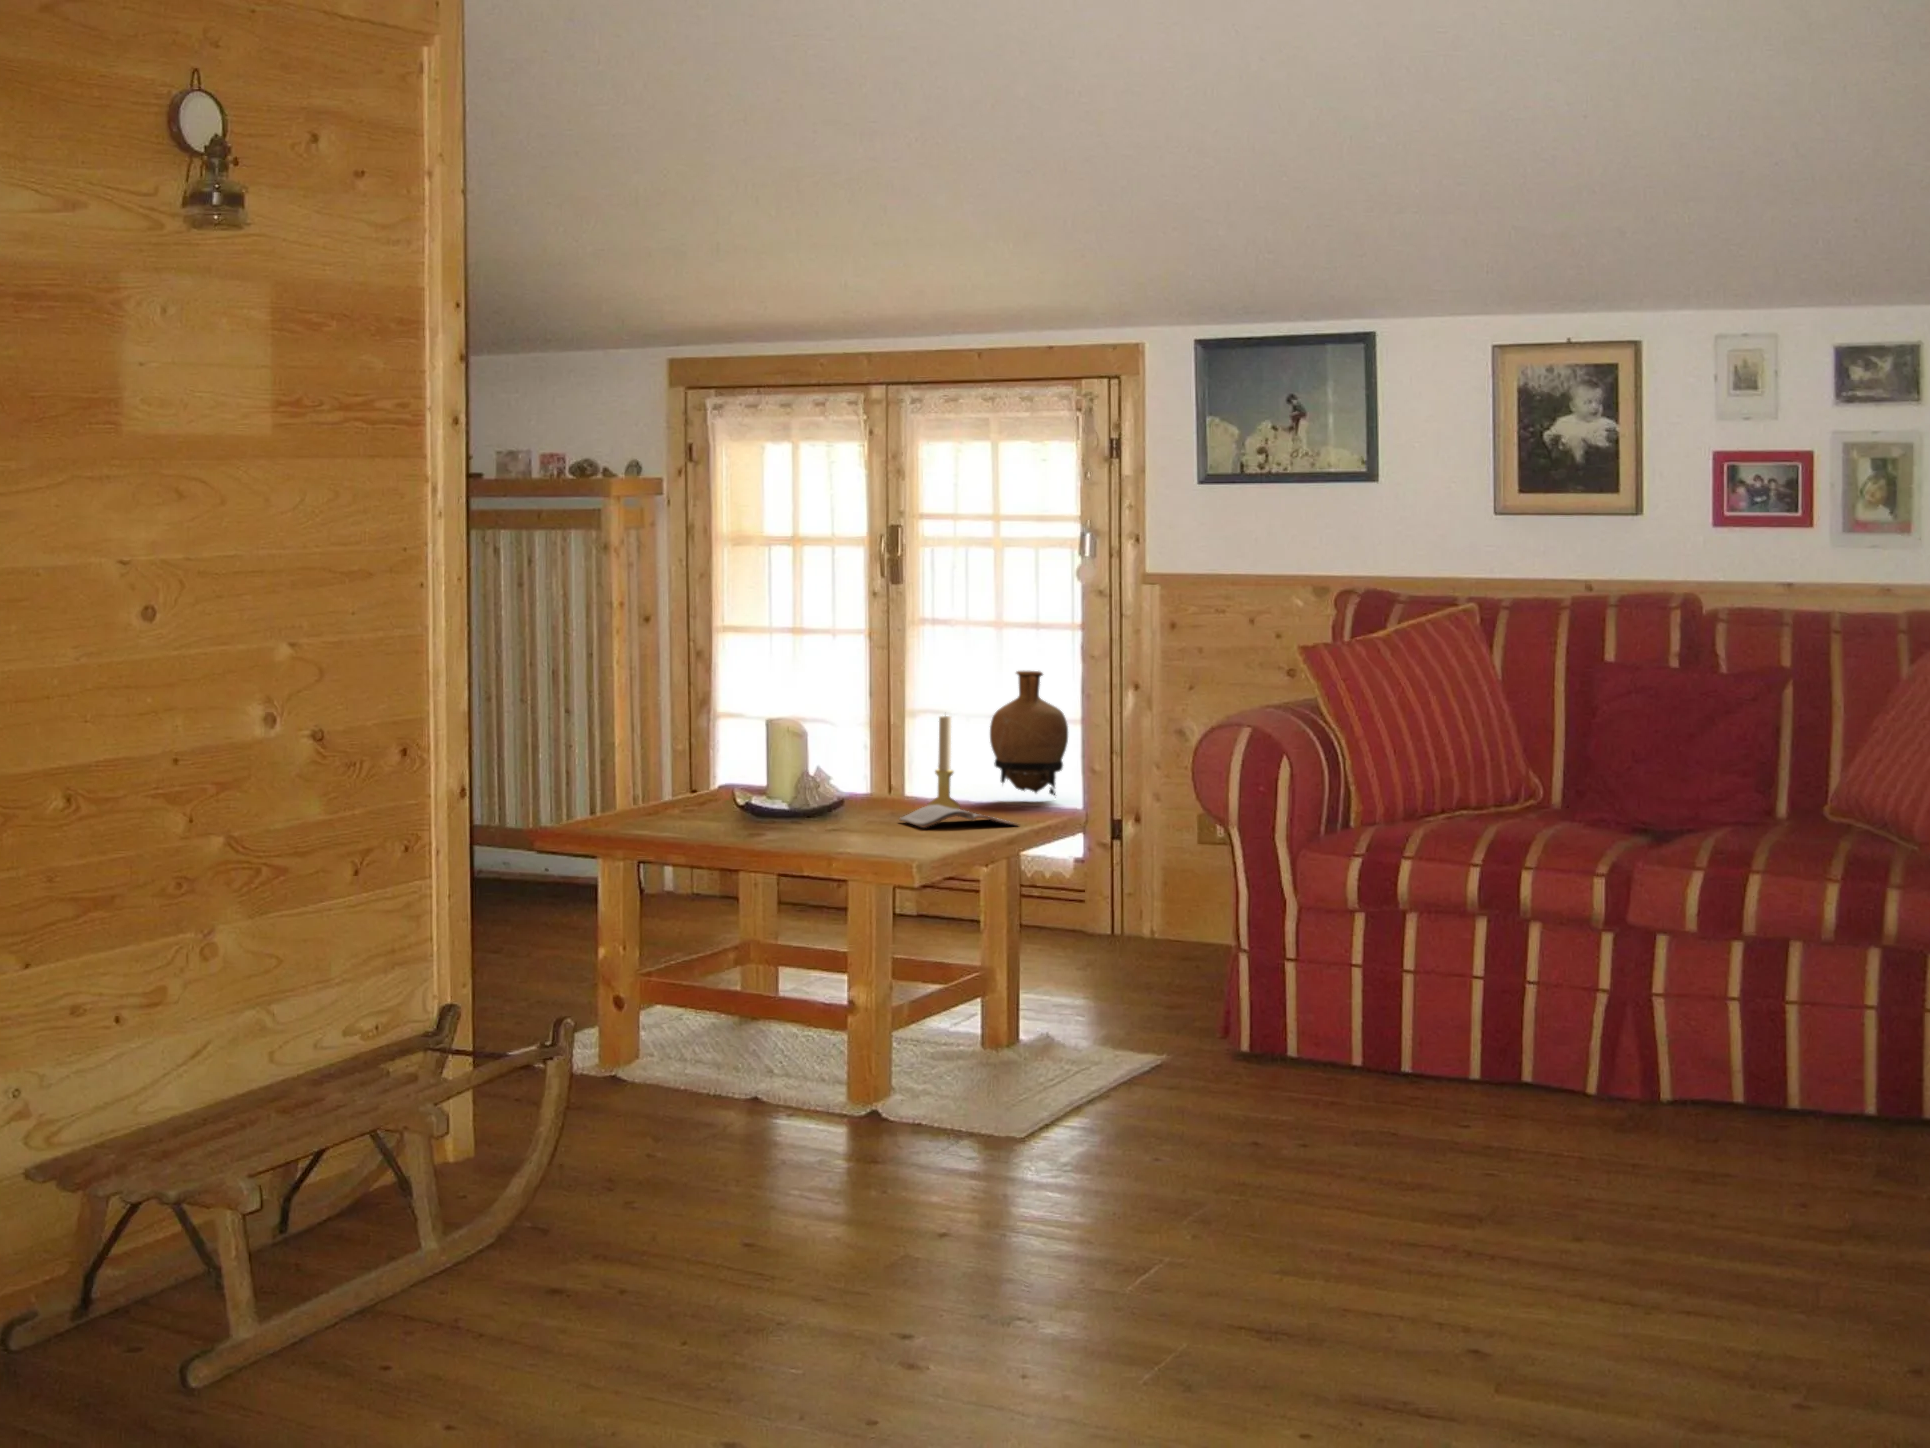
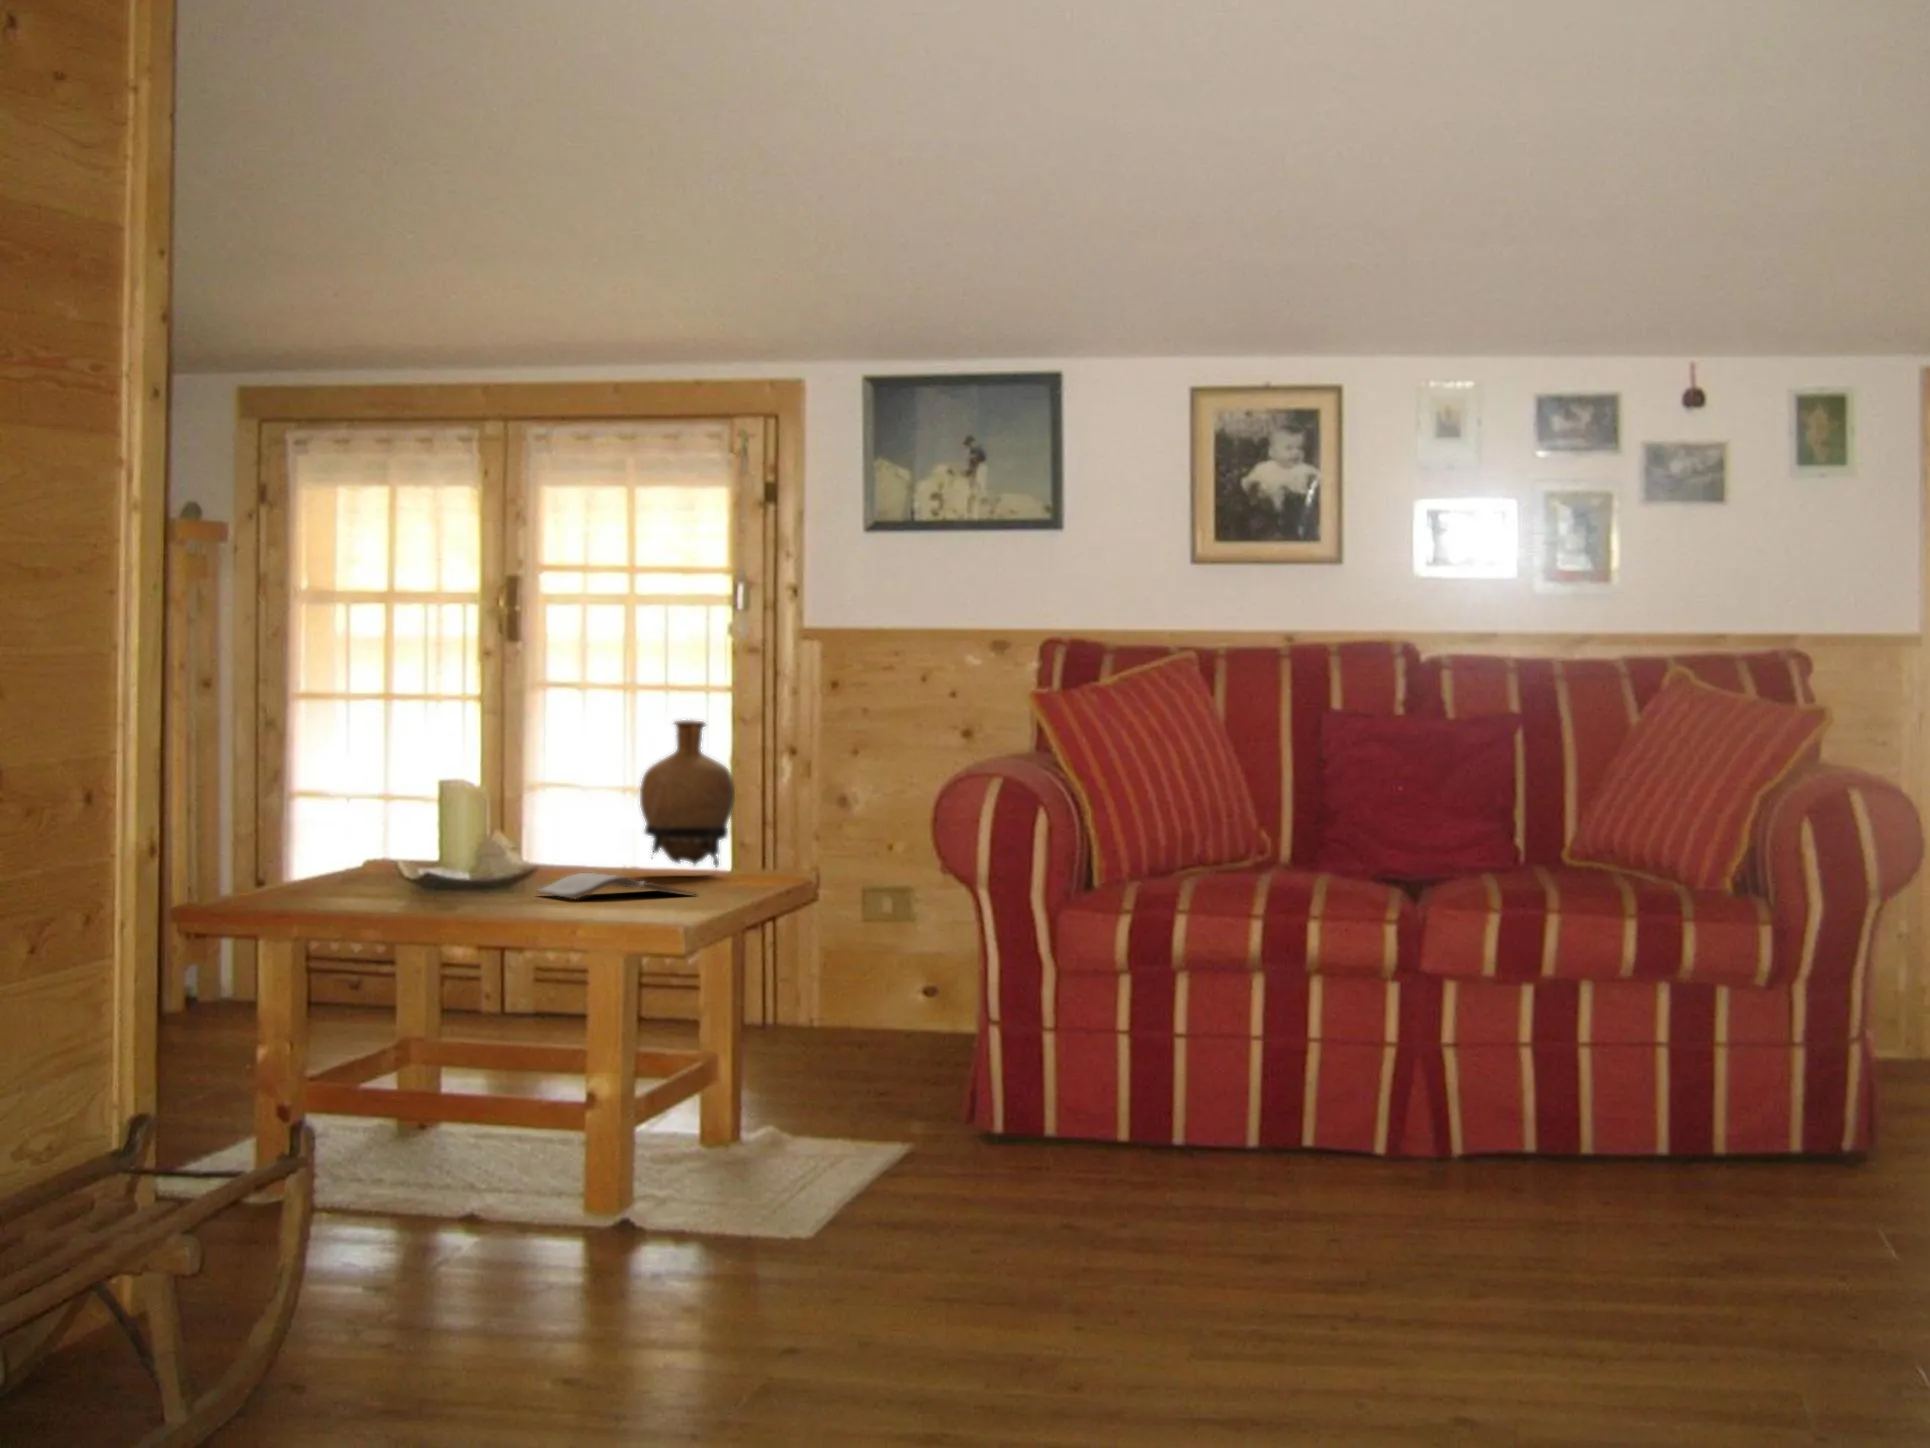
candle holder: present [927,716,960,809] -> none [565,764,608,884]

